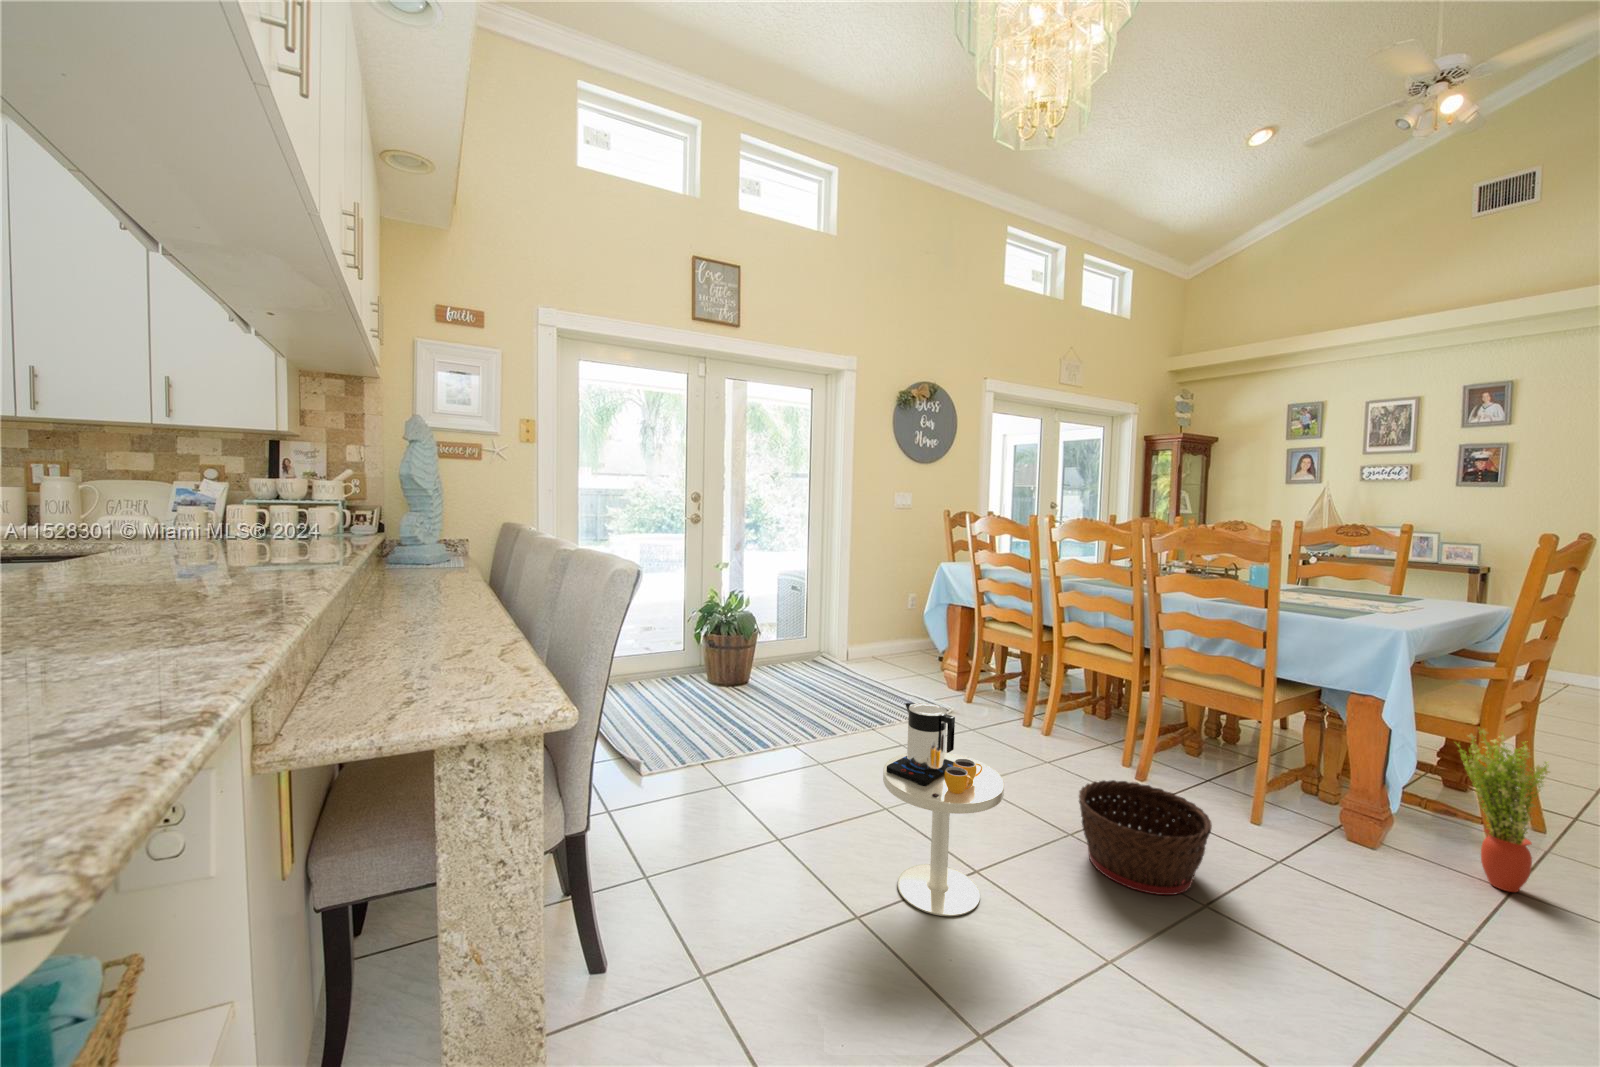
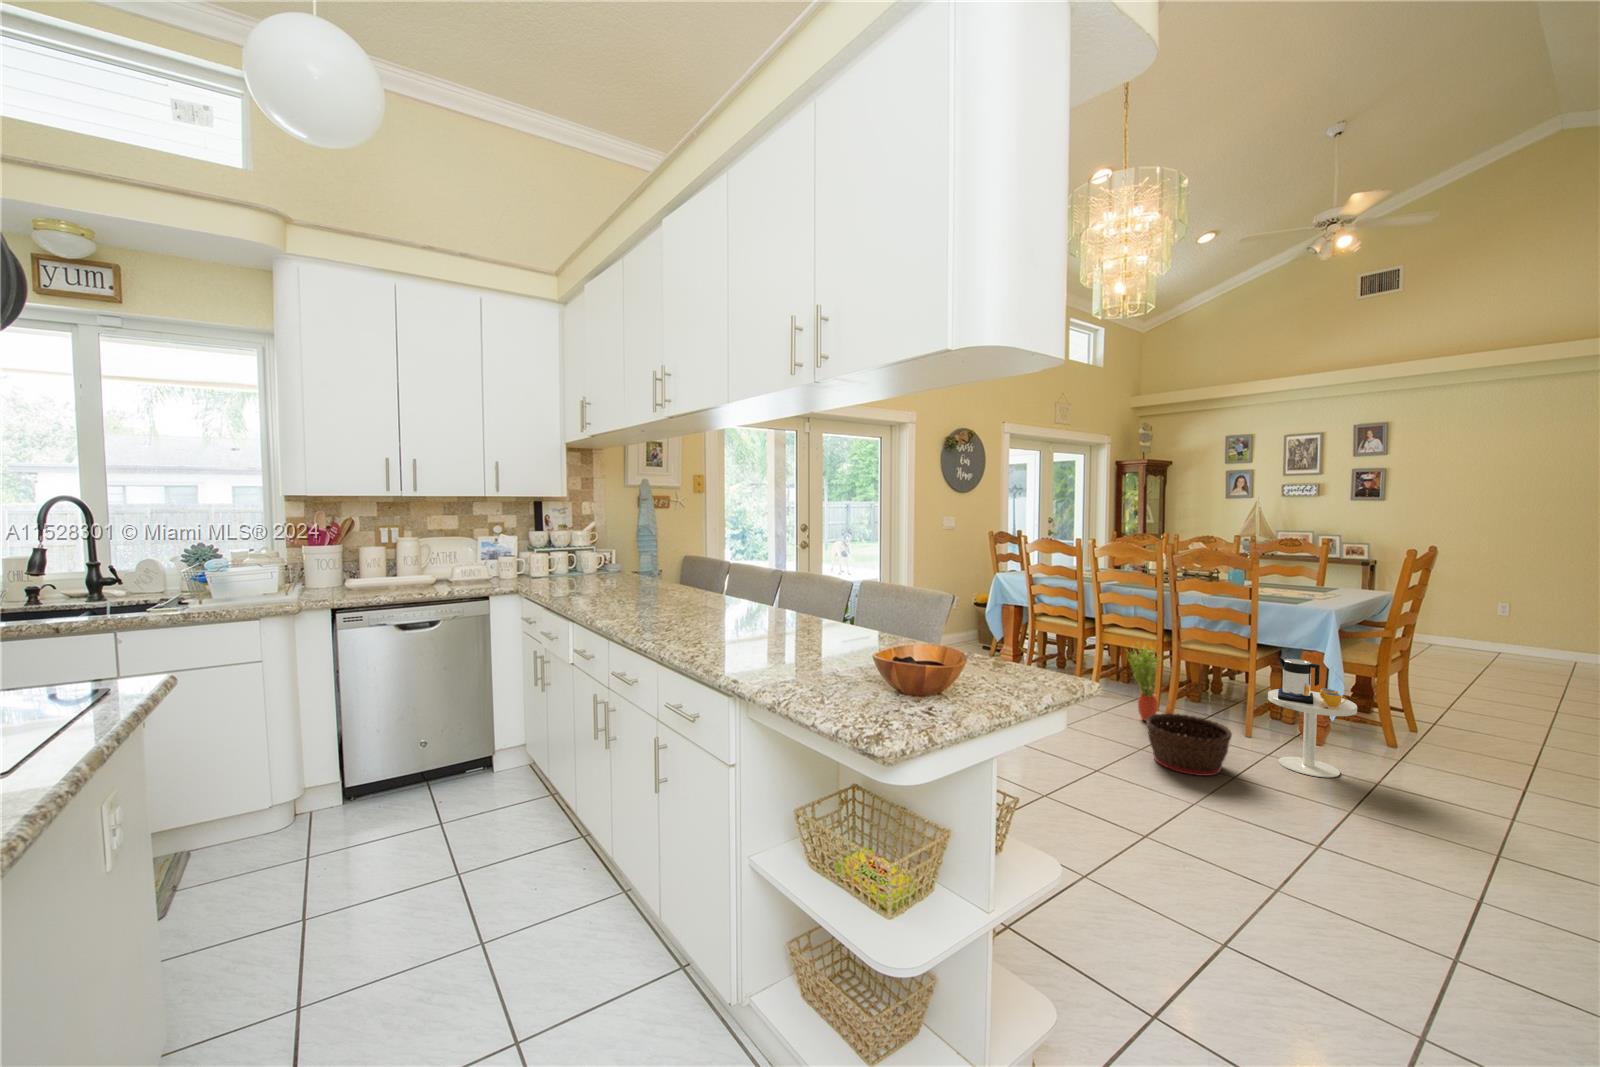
side table: present [883,703,1004,916] -> present [1268,659,1357,778]
potted plant: present [1457,729,1550,892] -> present [1128,643,1161,721]

